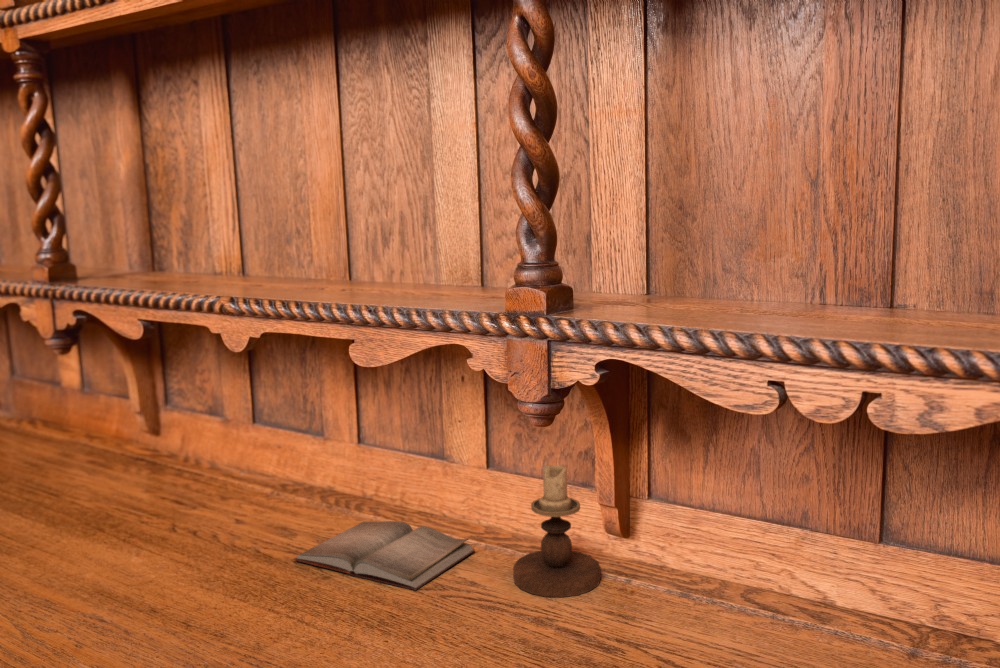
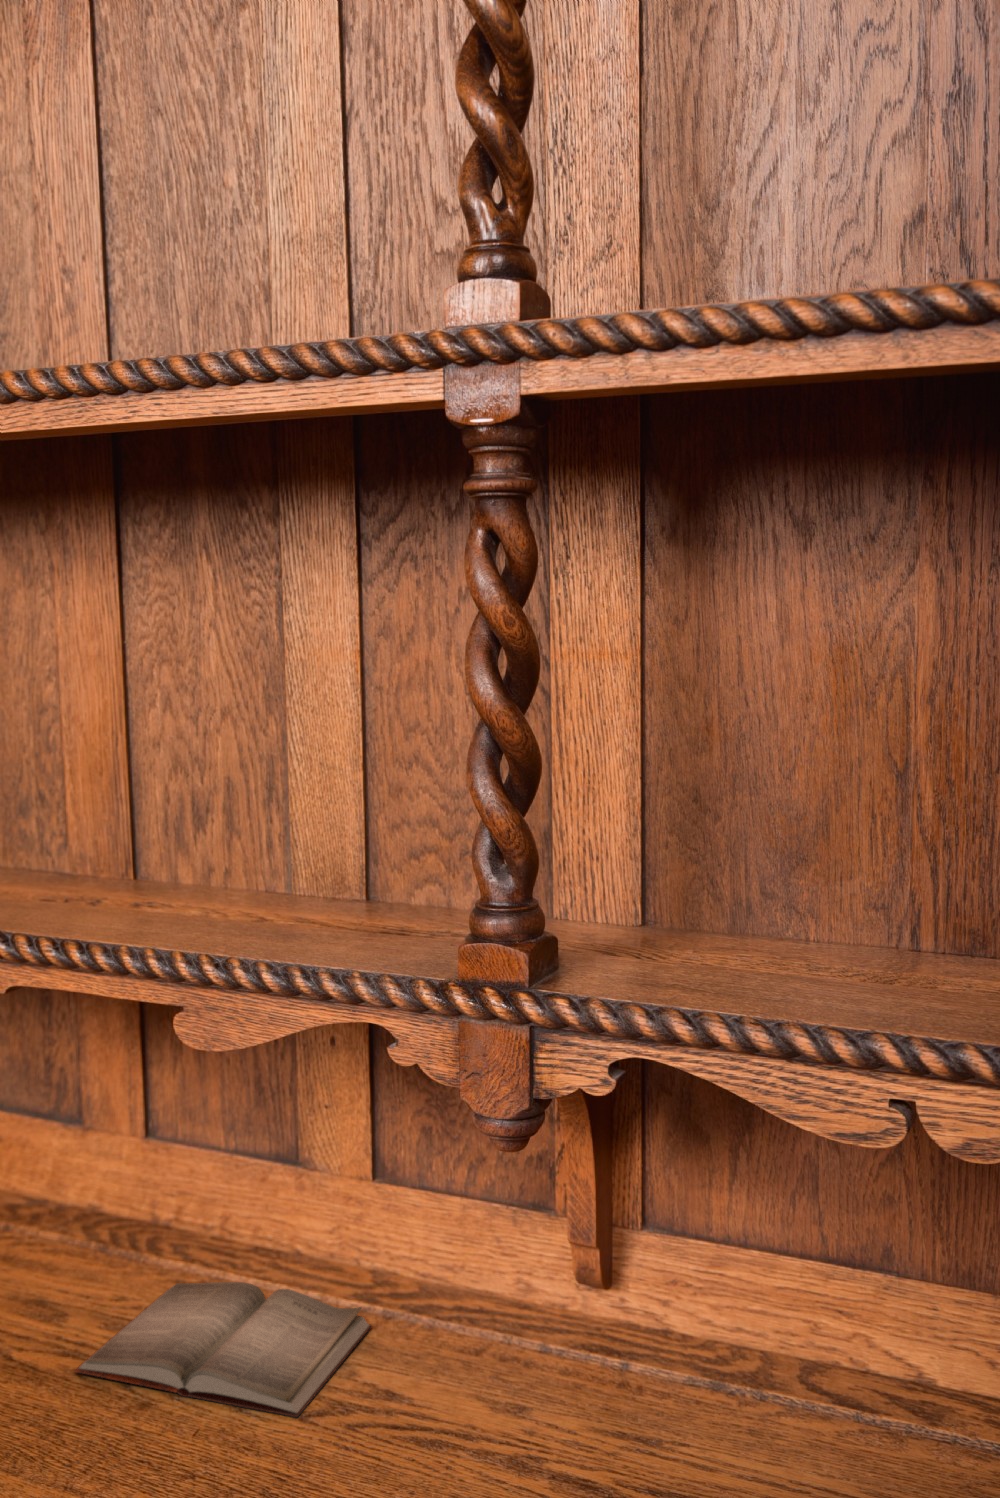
candlestick: present [513,465,601,597] -> none [447,1194,583,1411]

